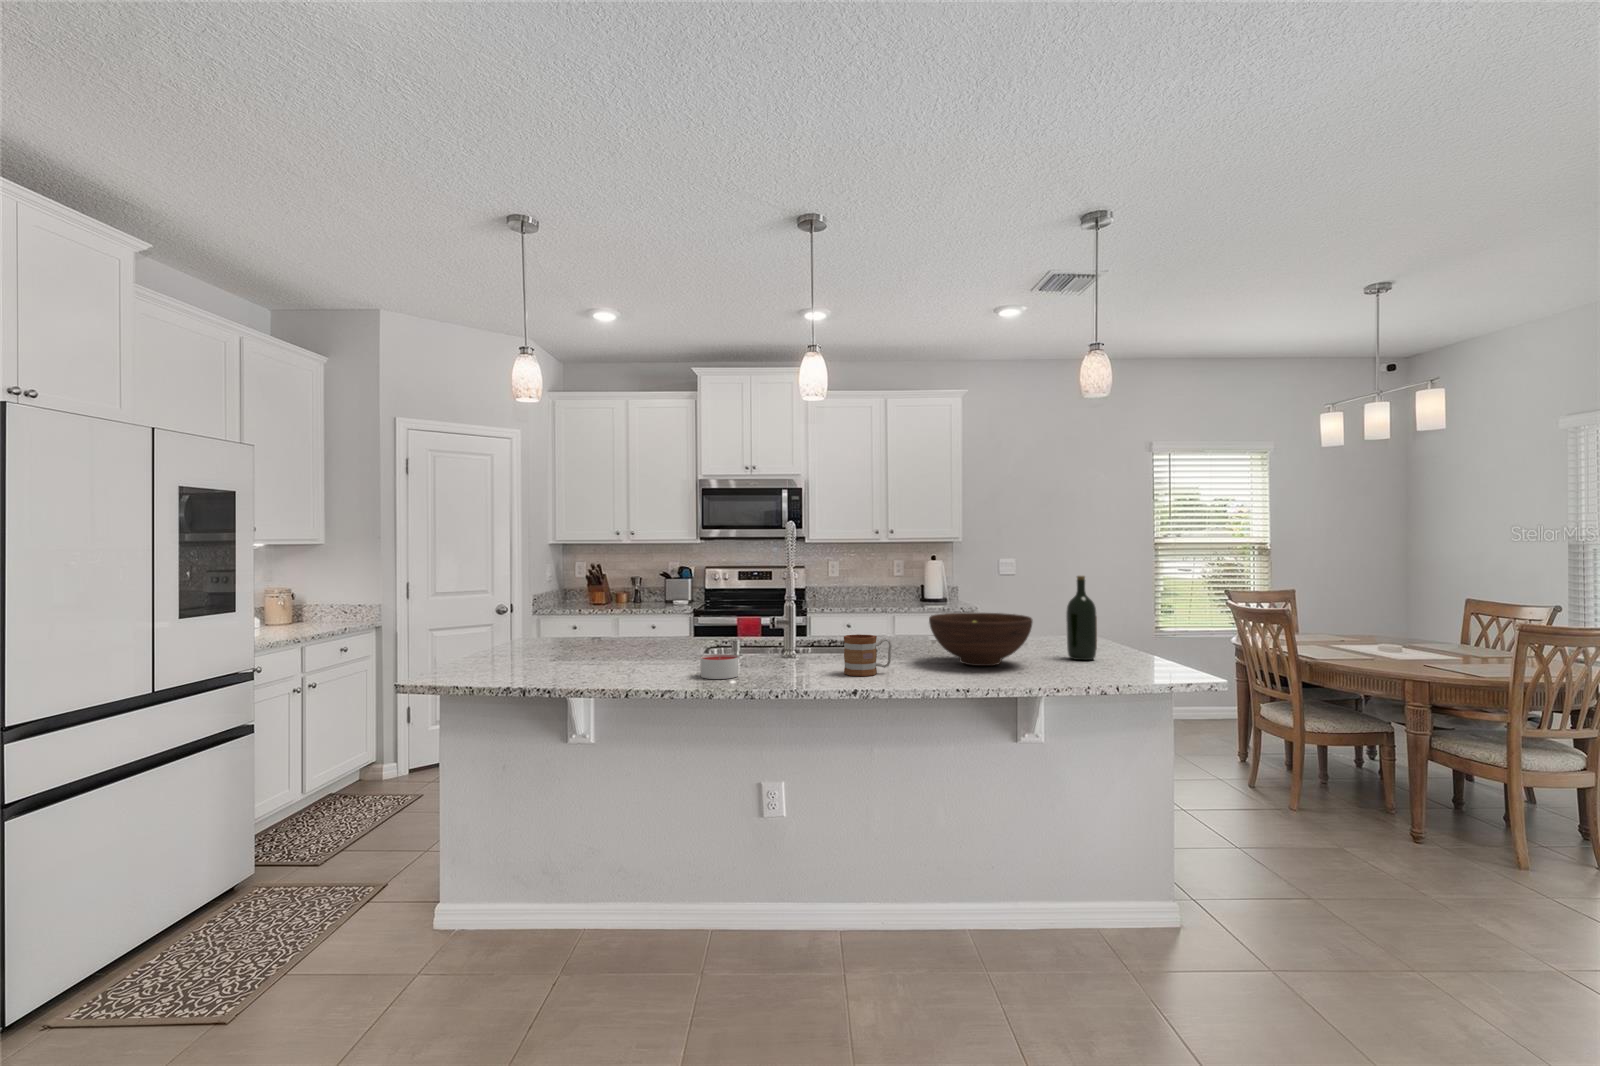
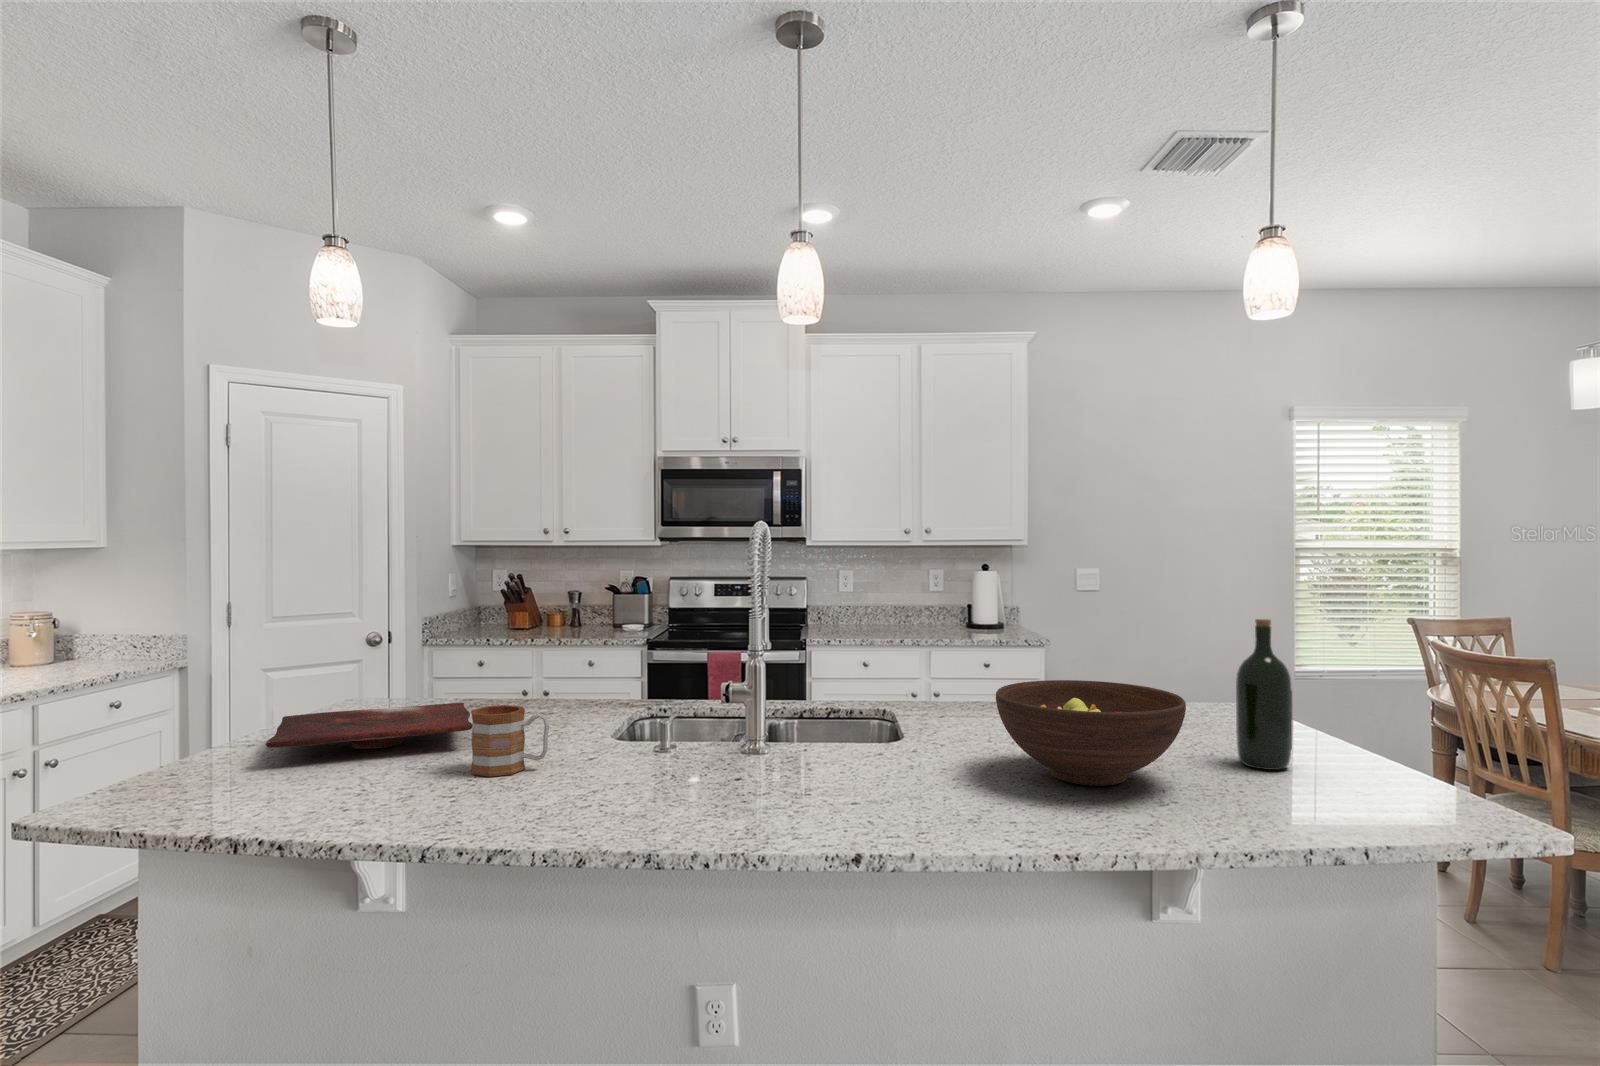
cutting board: none [505,634,623,657] -> present [266,703,472,749]
mug: present [844,634,892,676] -> present [471,705,549,777]
candle: present [701,654,738,679] -> none [575,765,646,820]

